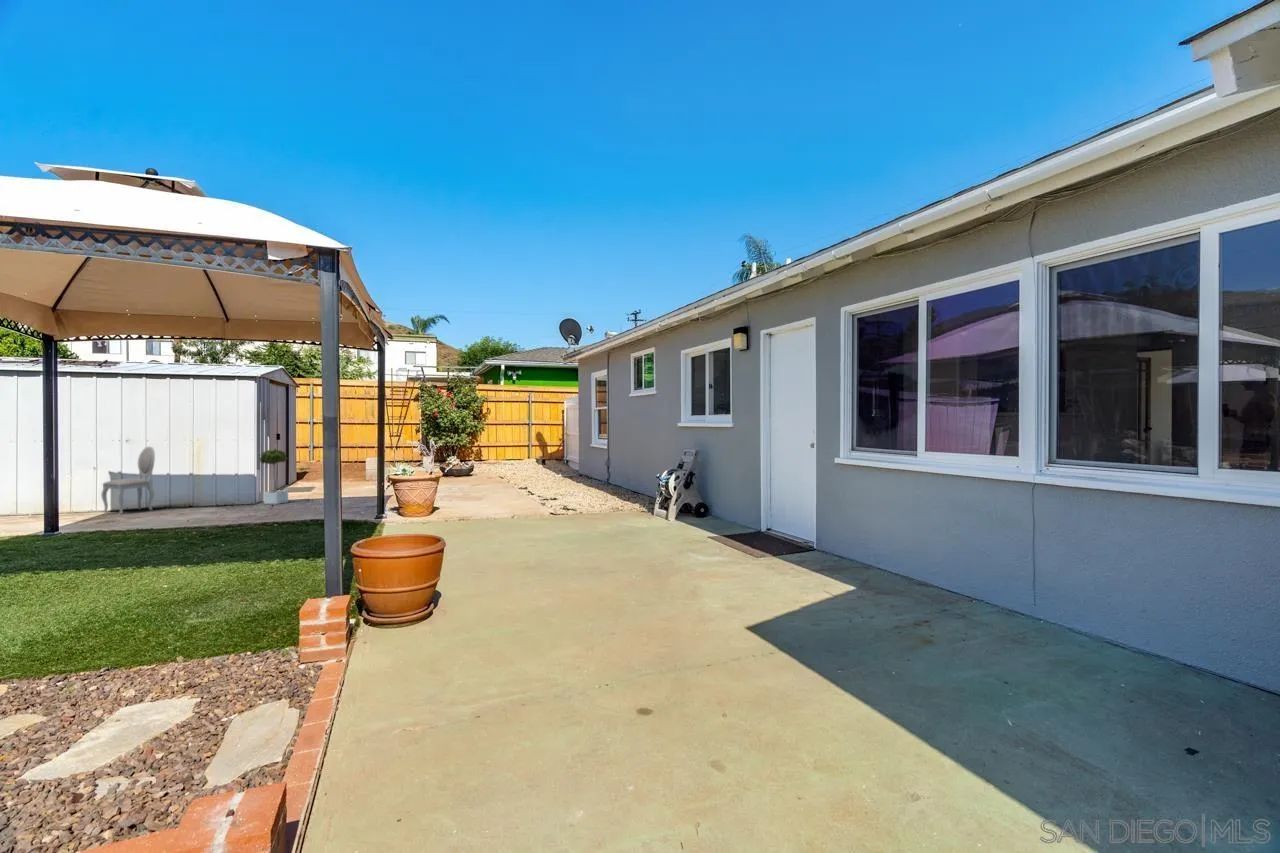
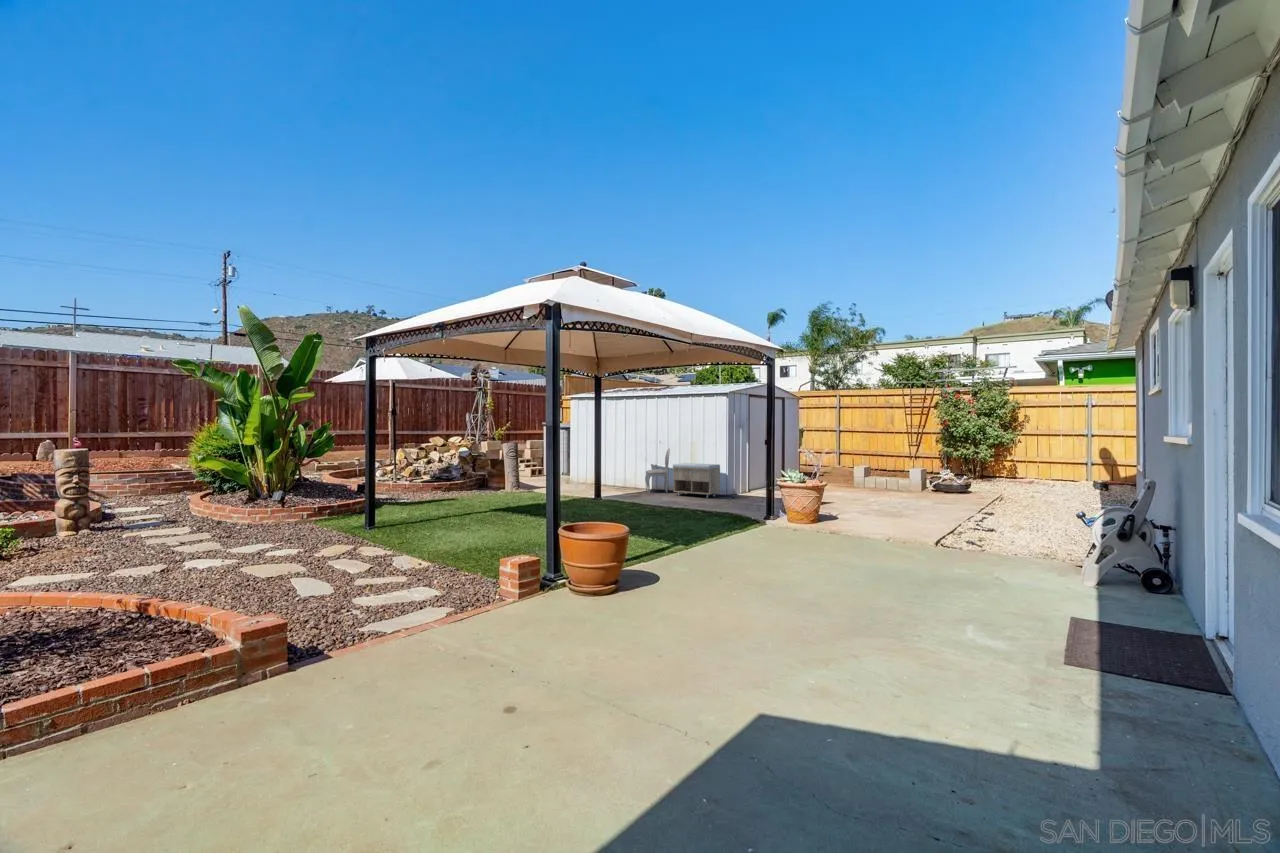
potted tree: present [260,449,288,504] -> none [727,454,747,498]
storage bench: none [173,464,246,511] -> present [673,463,720,498]

